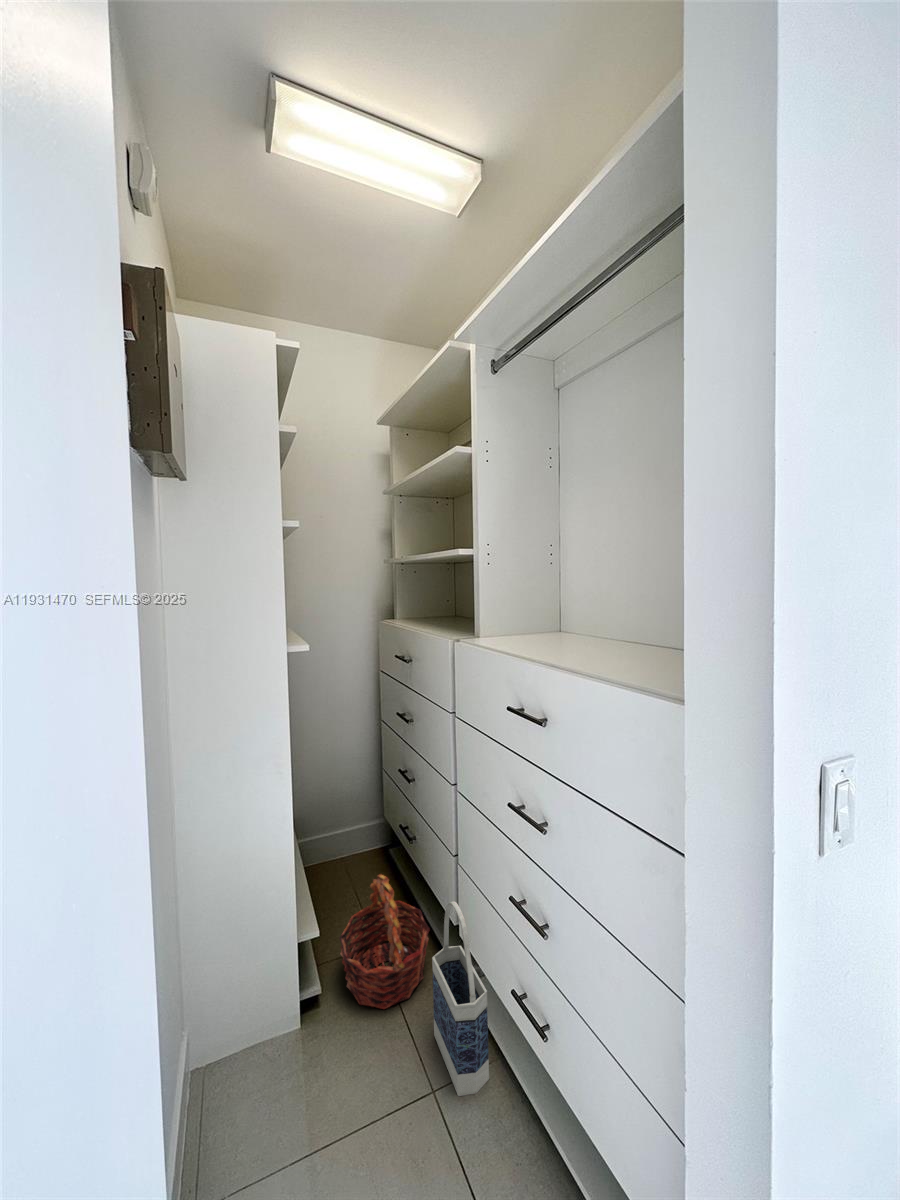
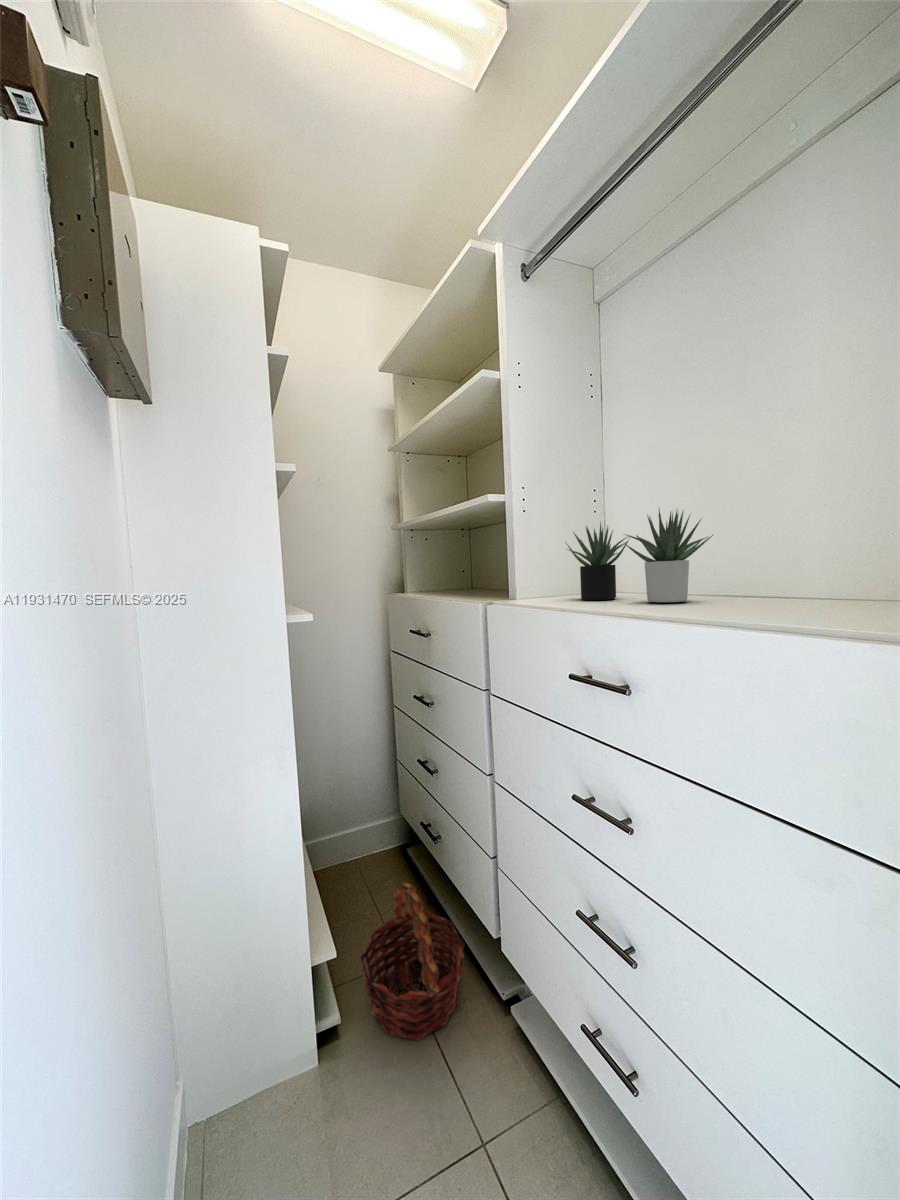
succulent plant: none [519,570,631,648] -> present [566,509,713,602]
bag: present [432,901,489,1096] -> none [475,914,551,1149]

